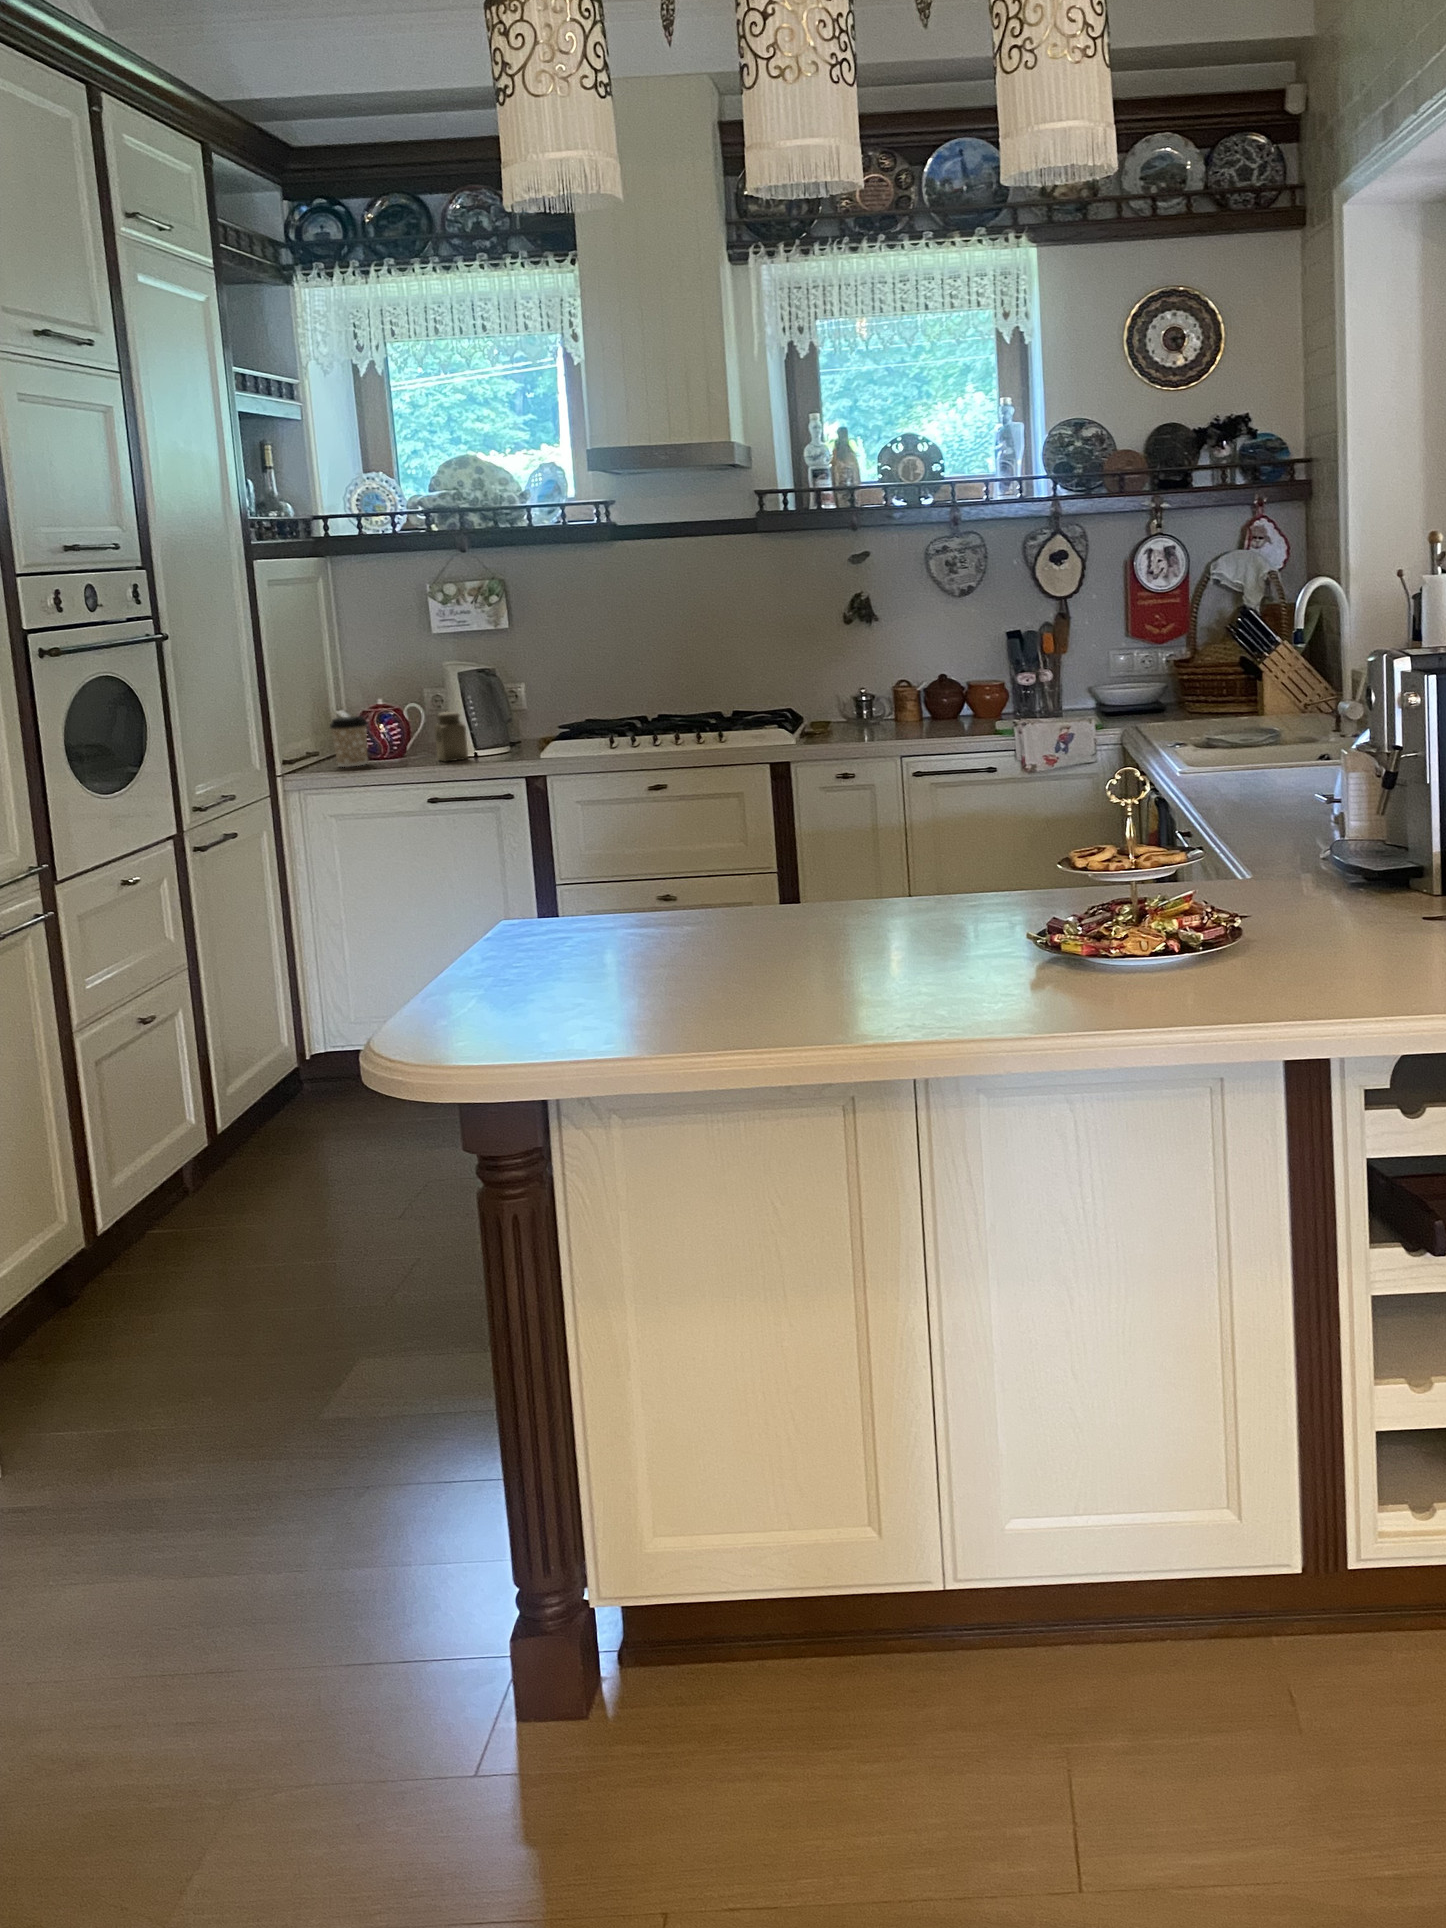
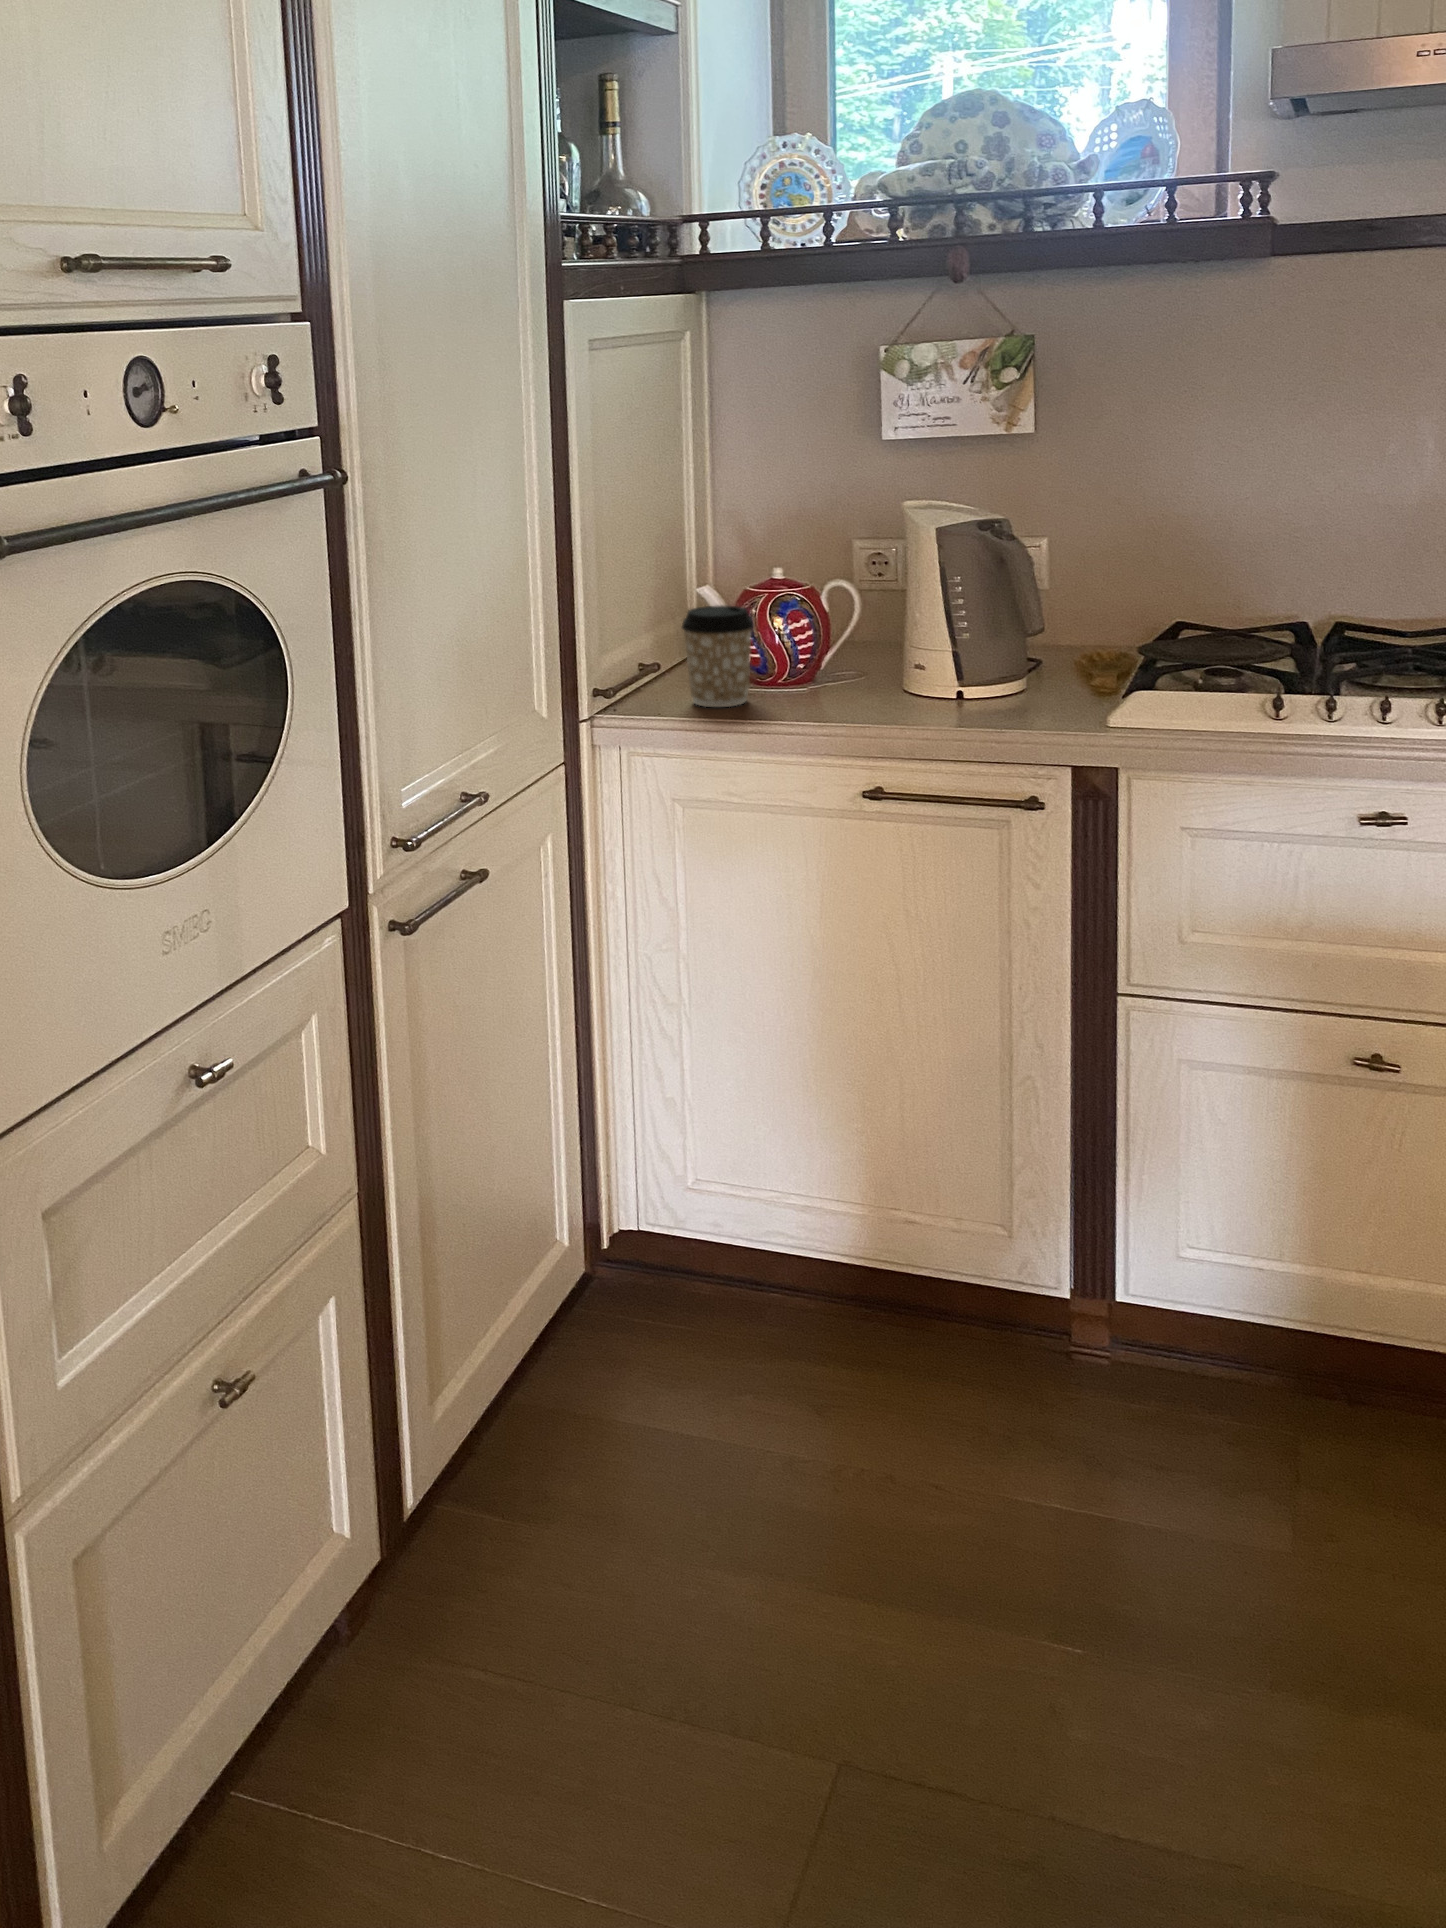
salt shaker: present [434,712,468,761] -> none [887,615,953,720]

